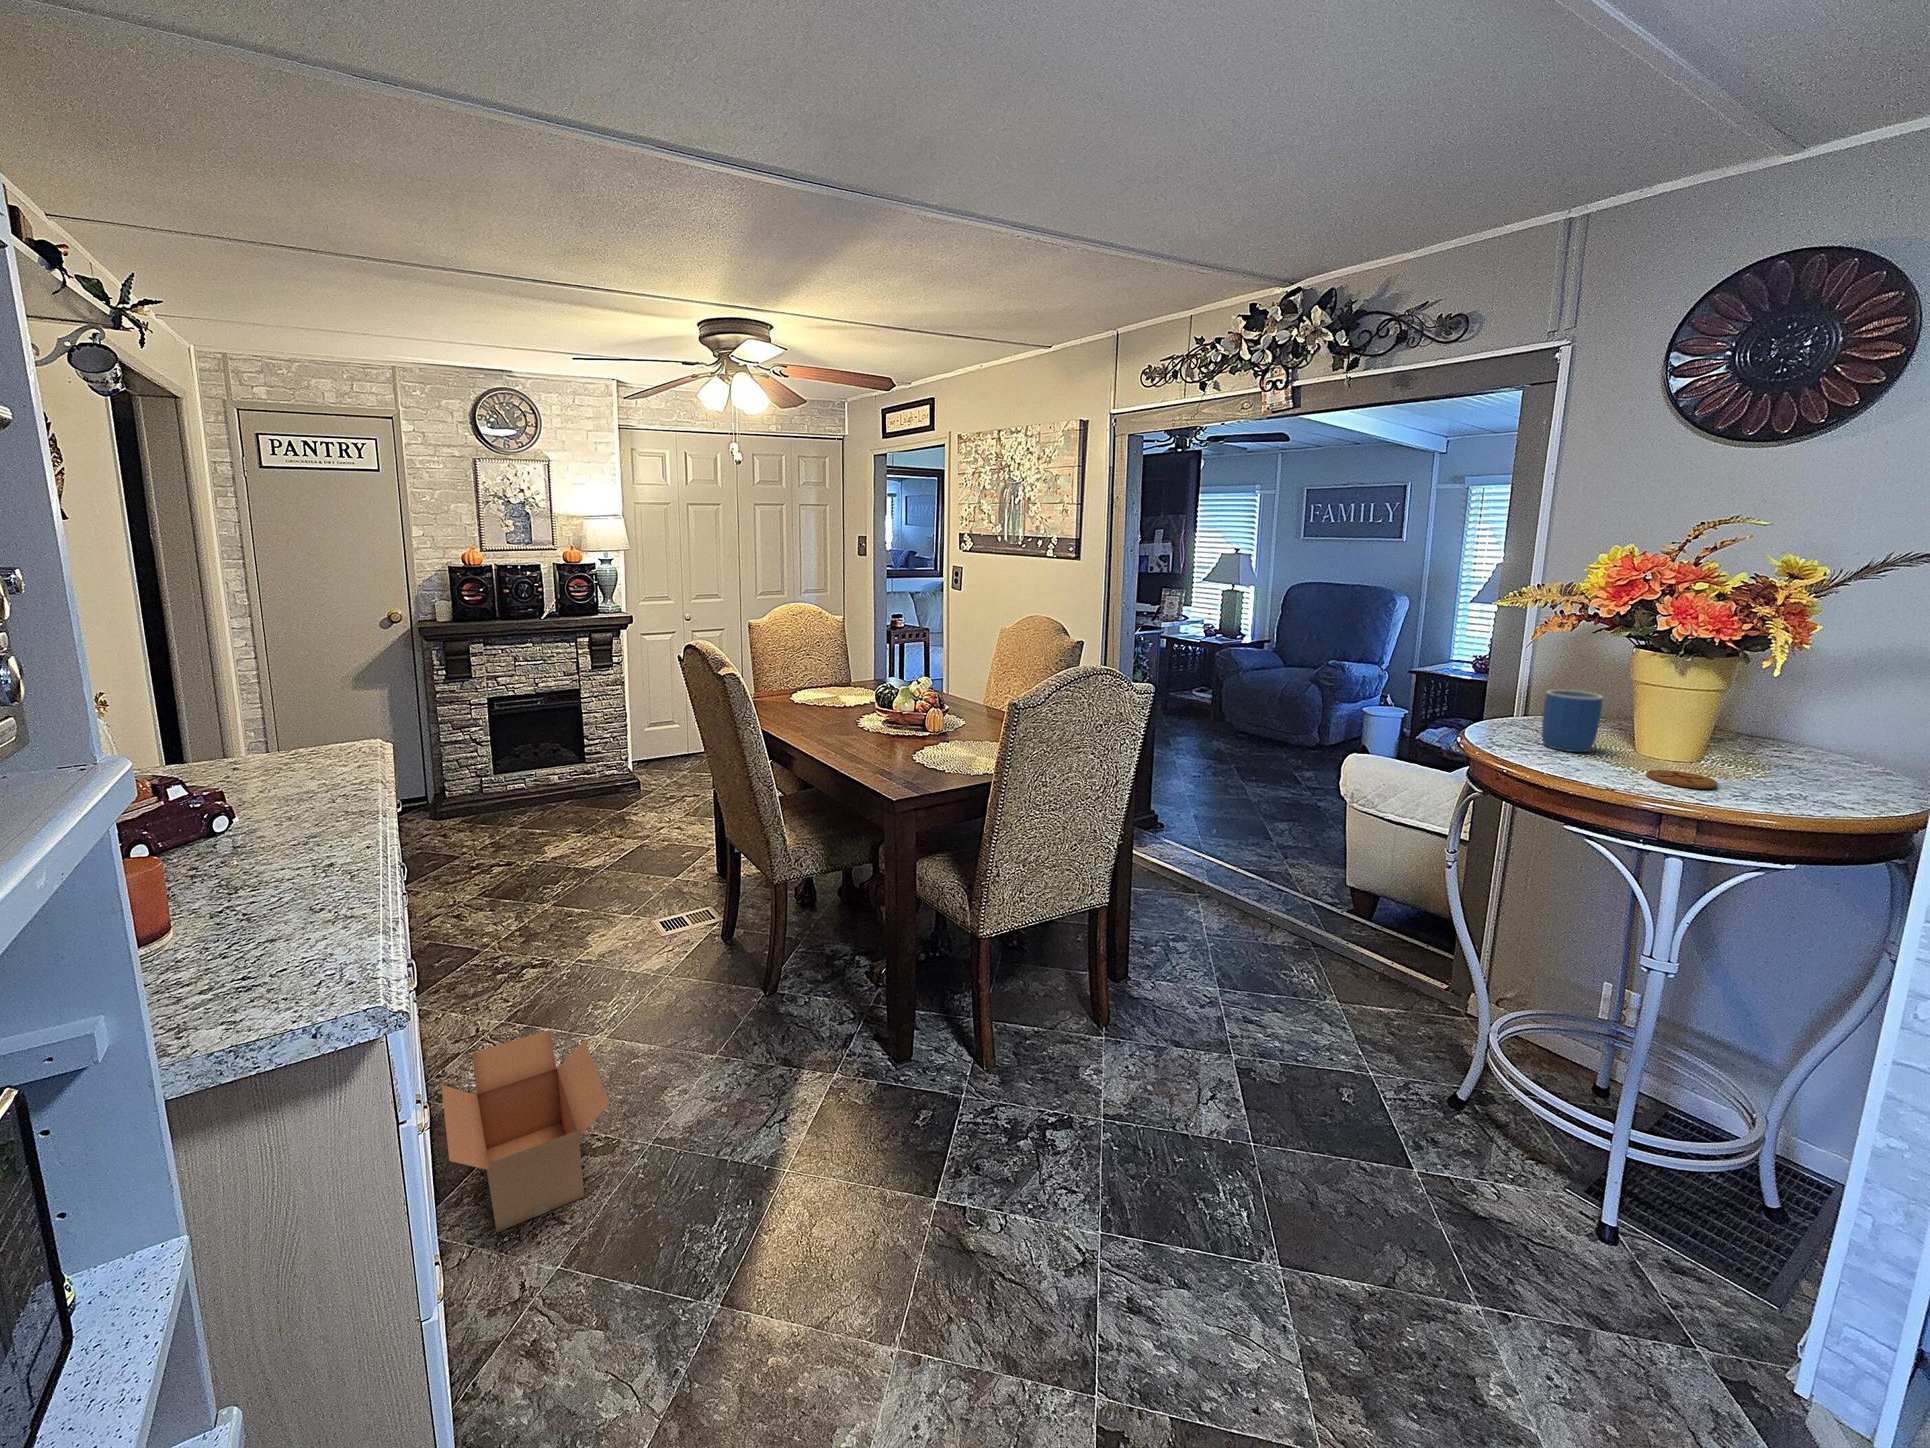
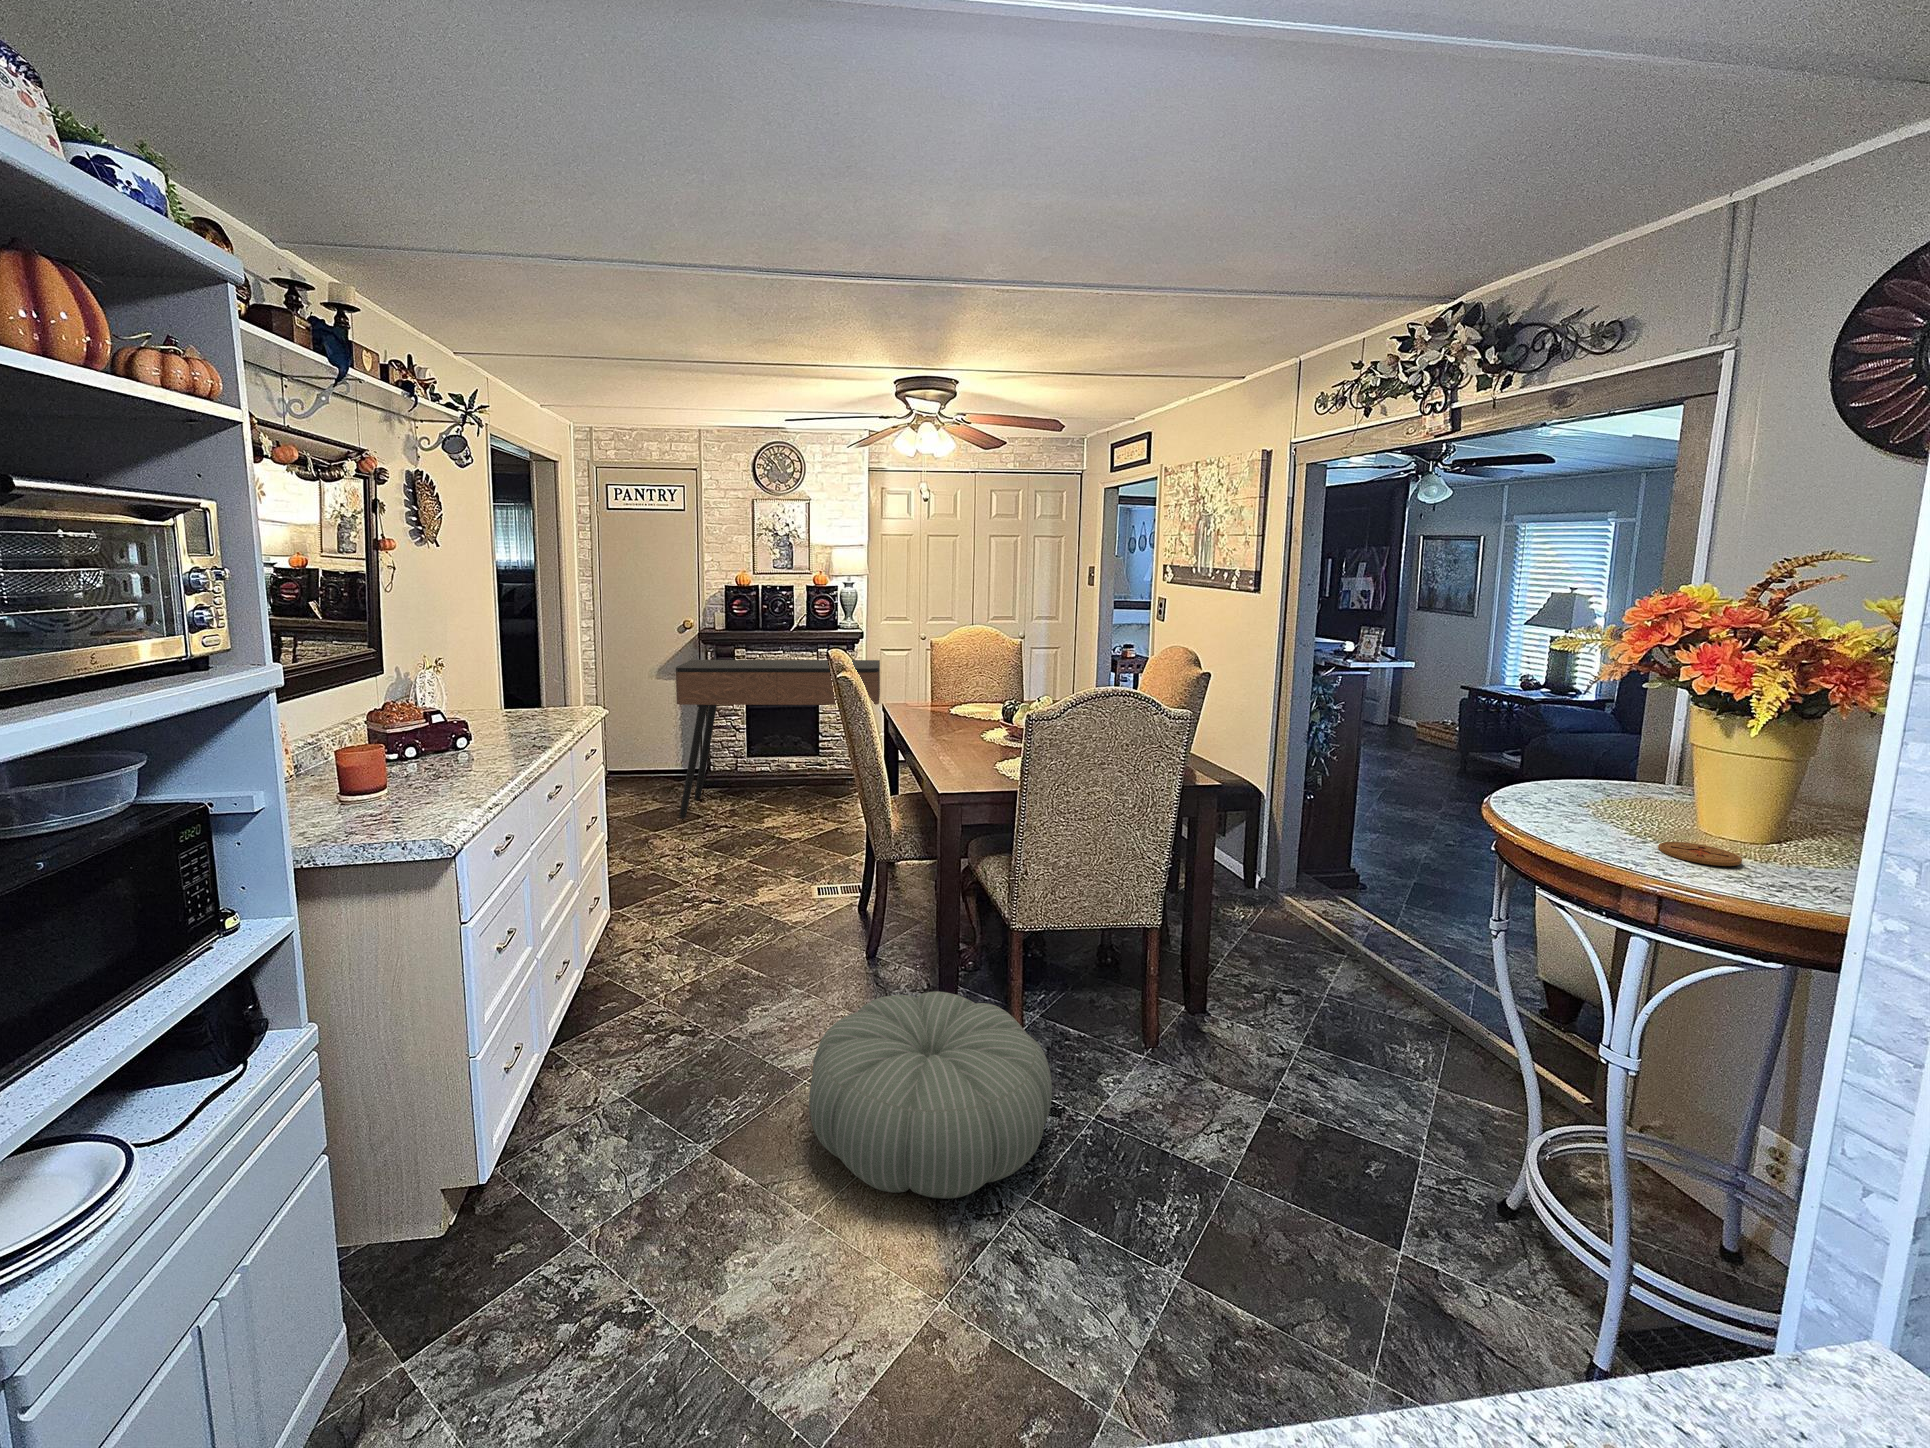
console table: none [409,646,686,860] -> present [676,660,880,818]
mug: present [1542,690,1603,752] -> none [1584,745,1656,818]
pouf: none [820,1023,1102,1284] -> present [809,991,1052,1198]
cardboard box: present [441,1030,610,1232] -> none [571,937,693,1064]

